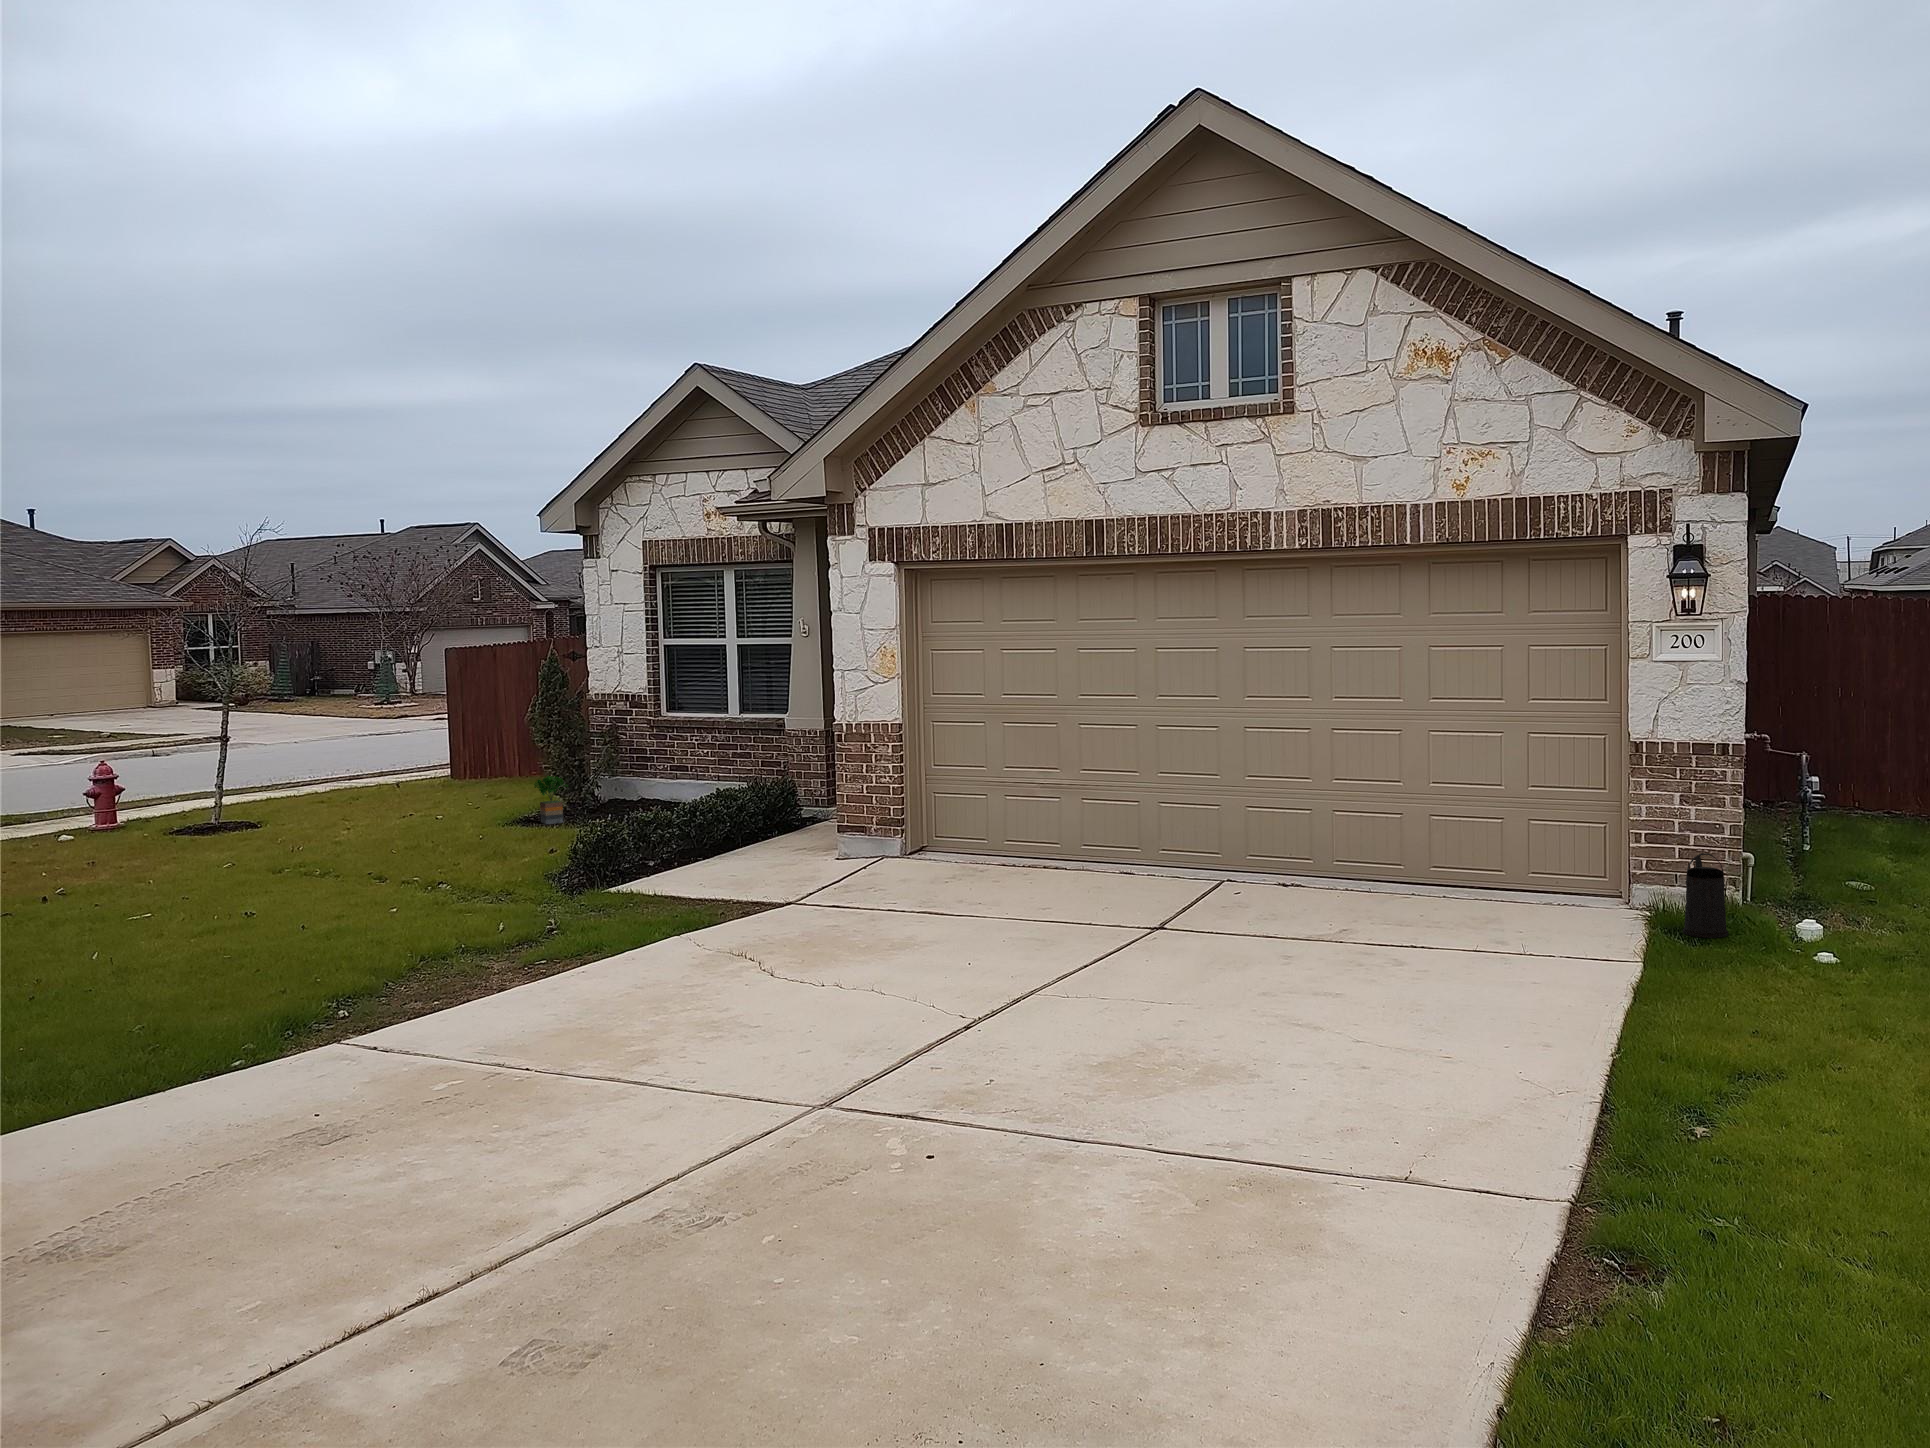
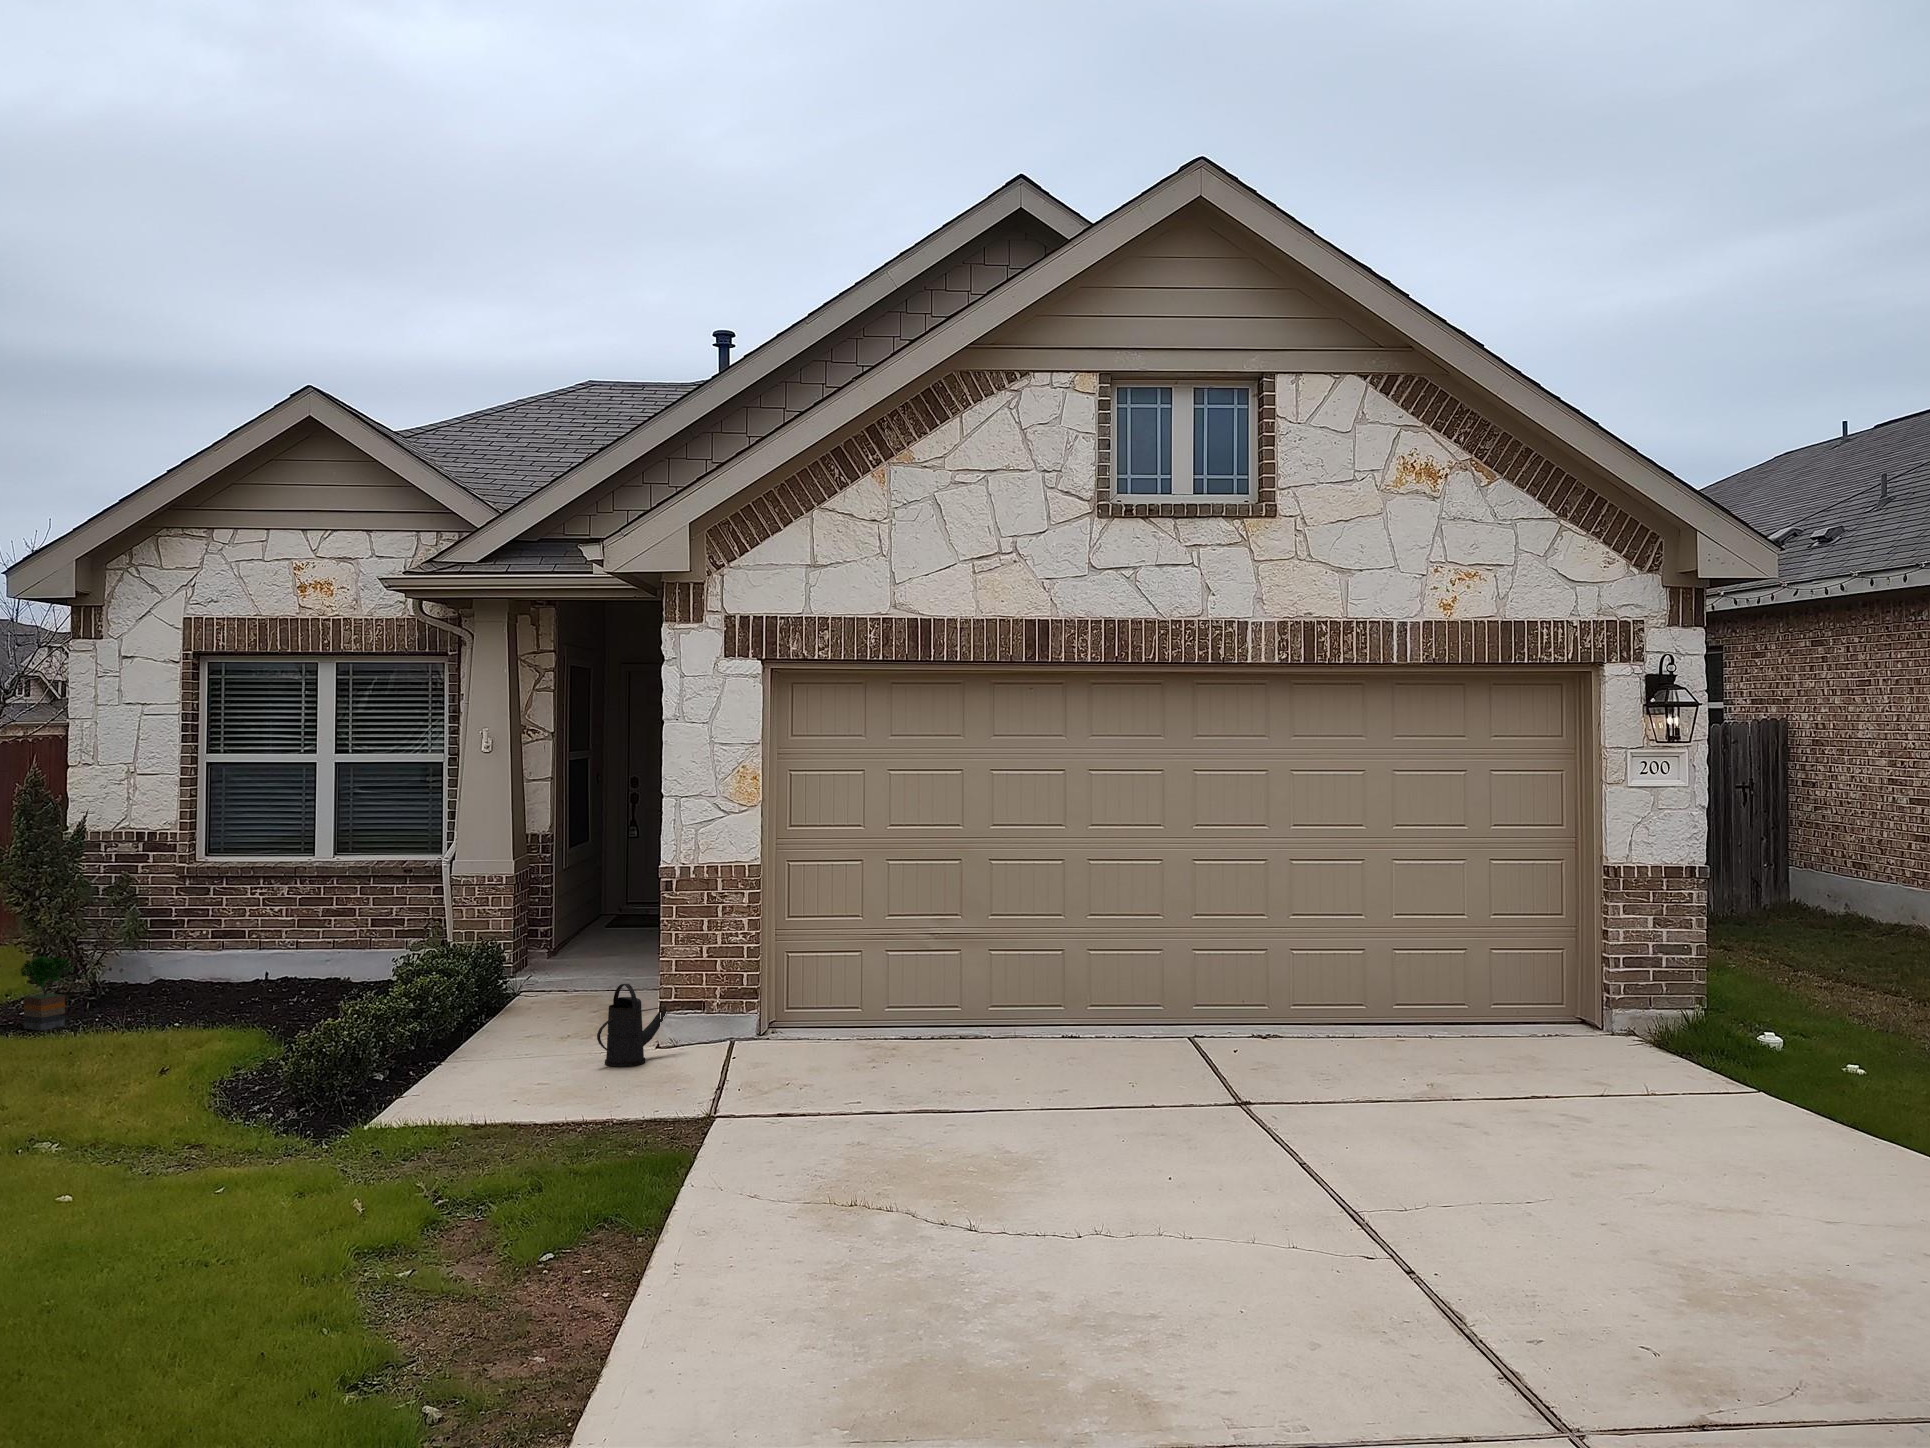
watering can: present [1683,853,1728,938] -> present [597,984,666,1067]

